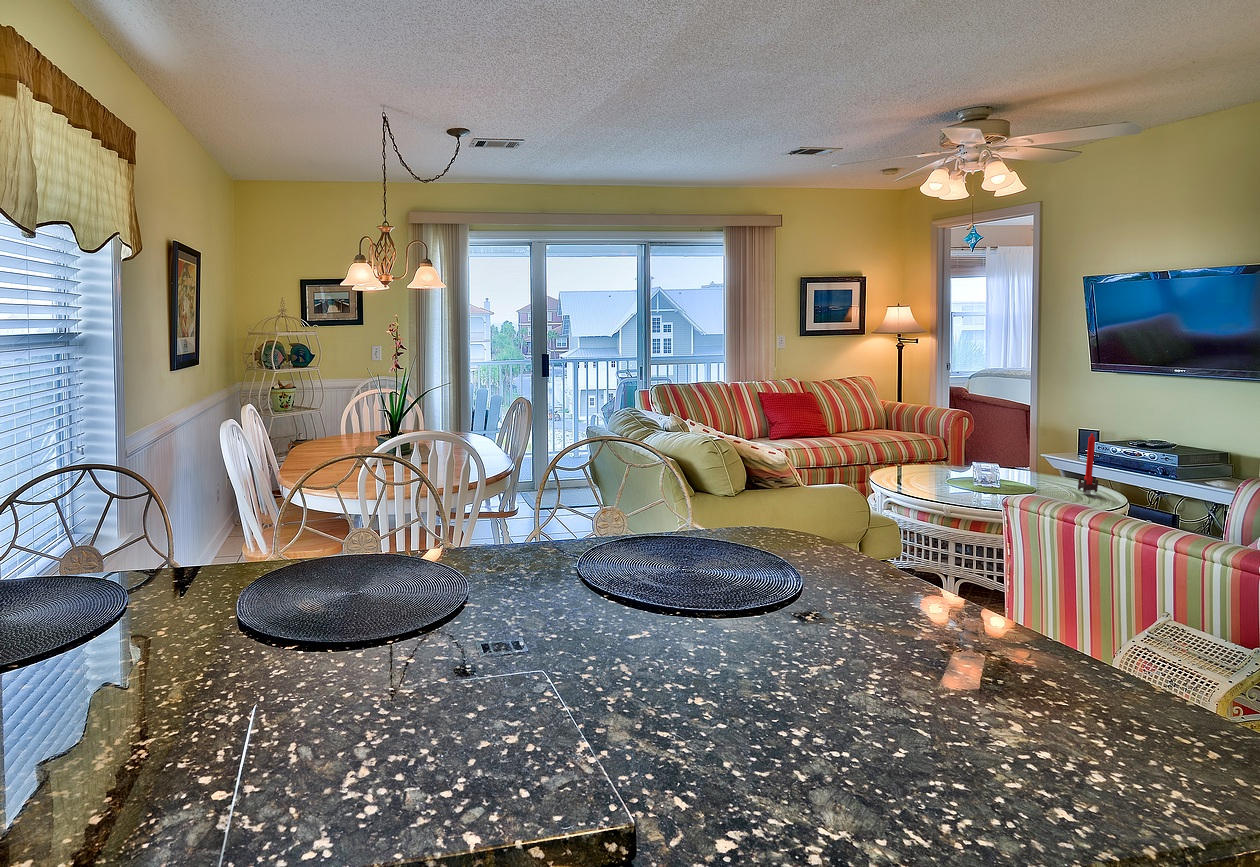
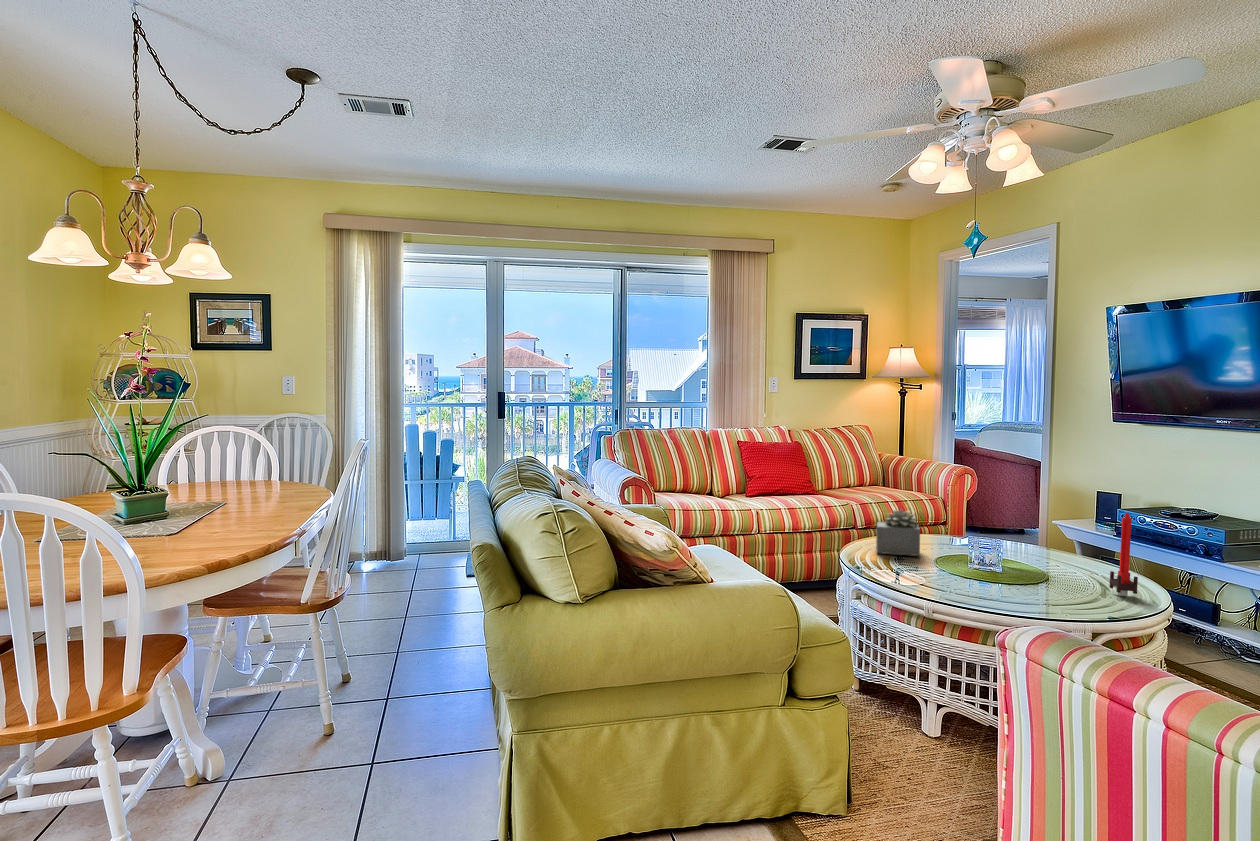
succulent plant: none [899,439,936,475] -> present [876,509,920,556]

